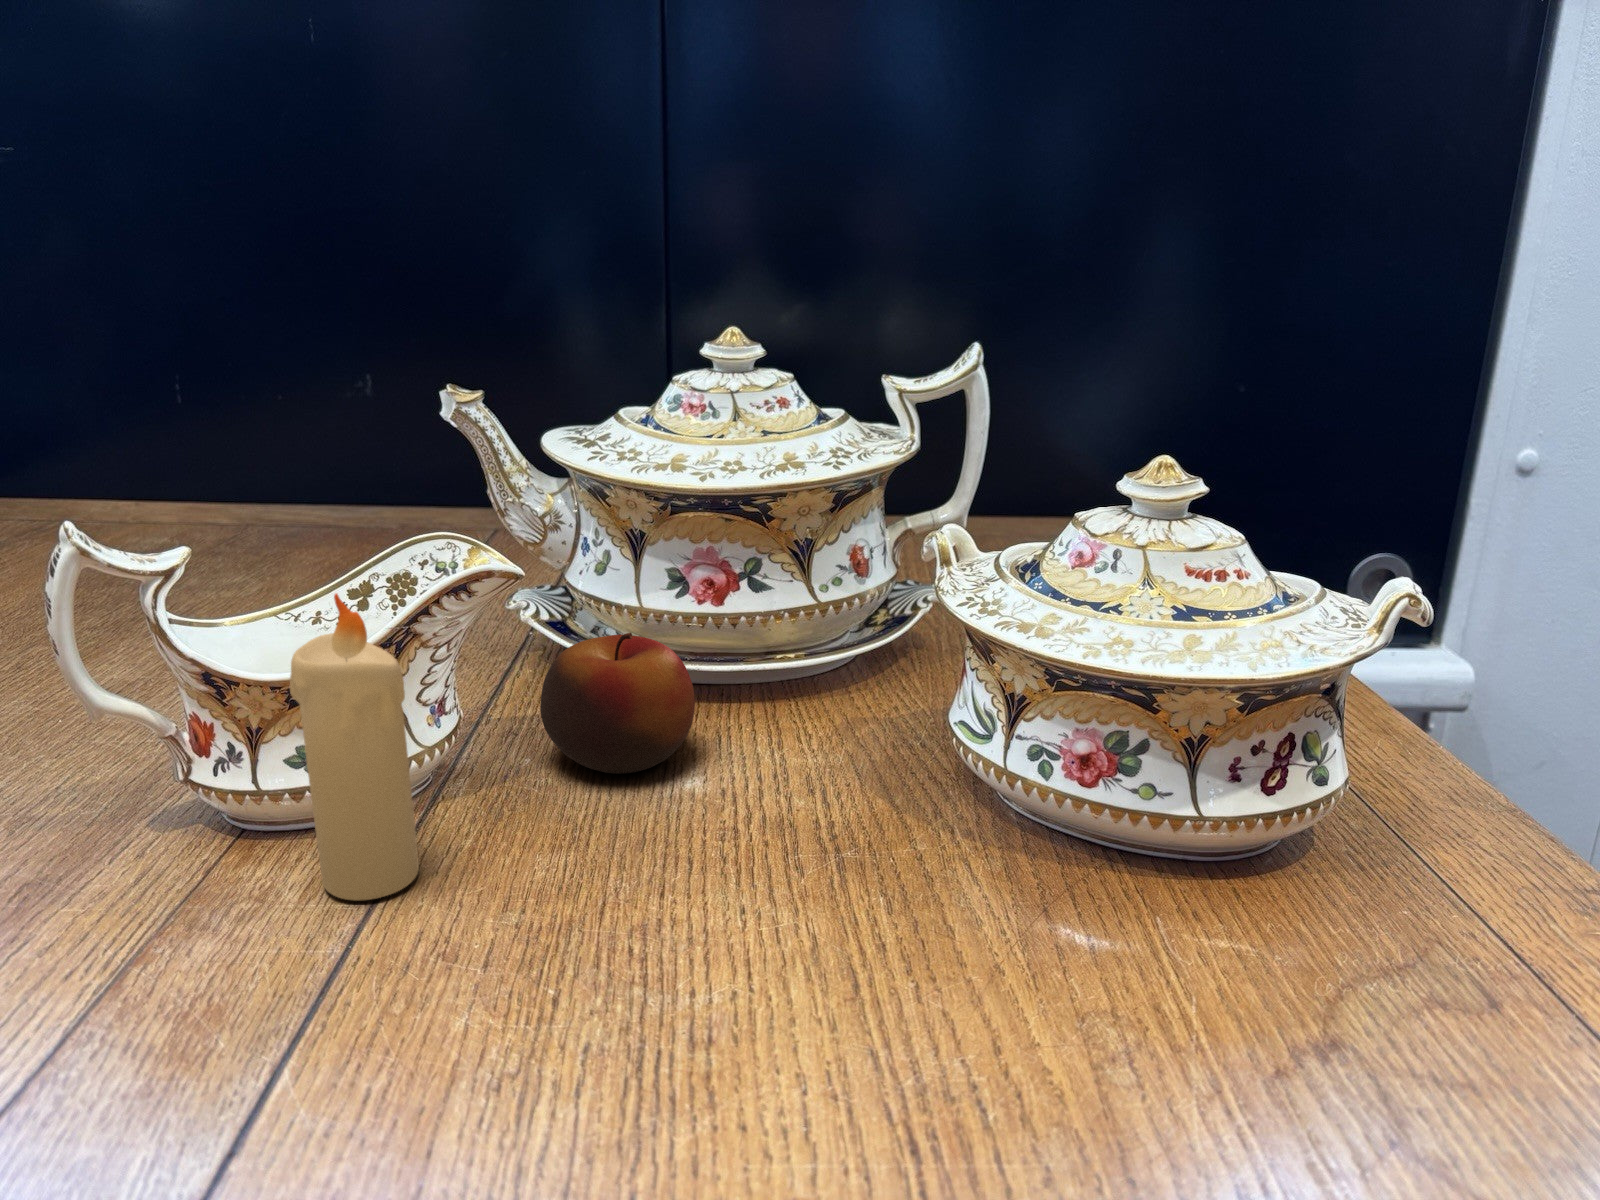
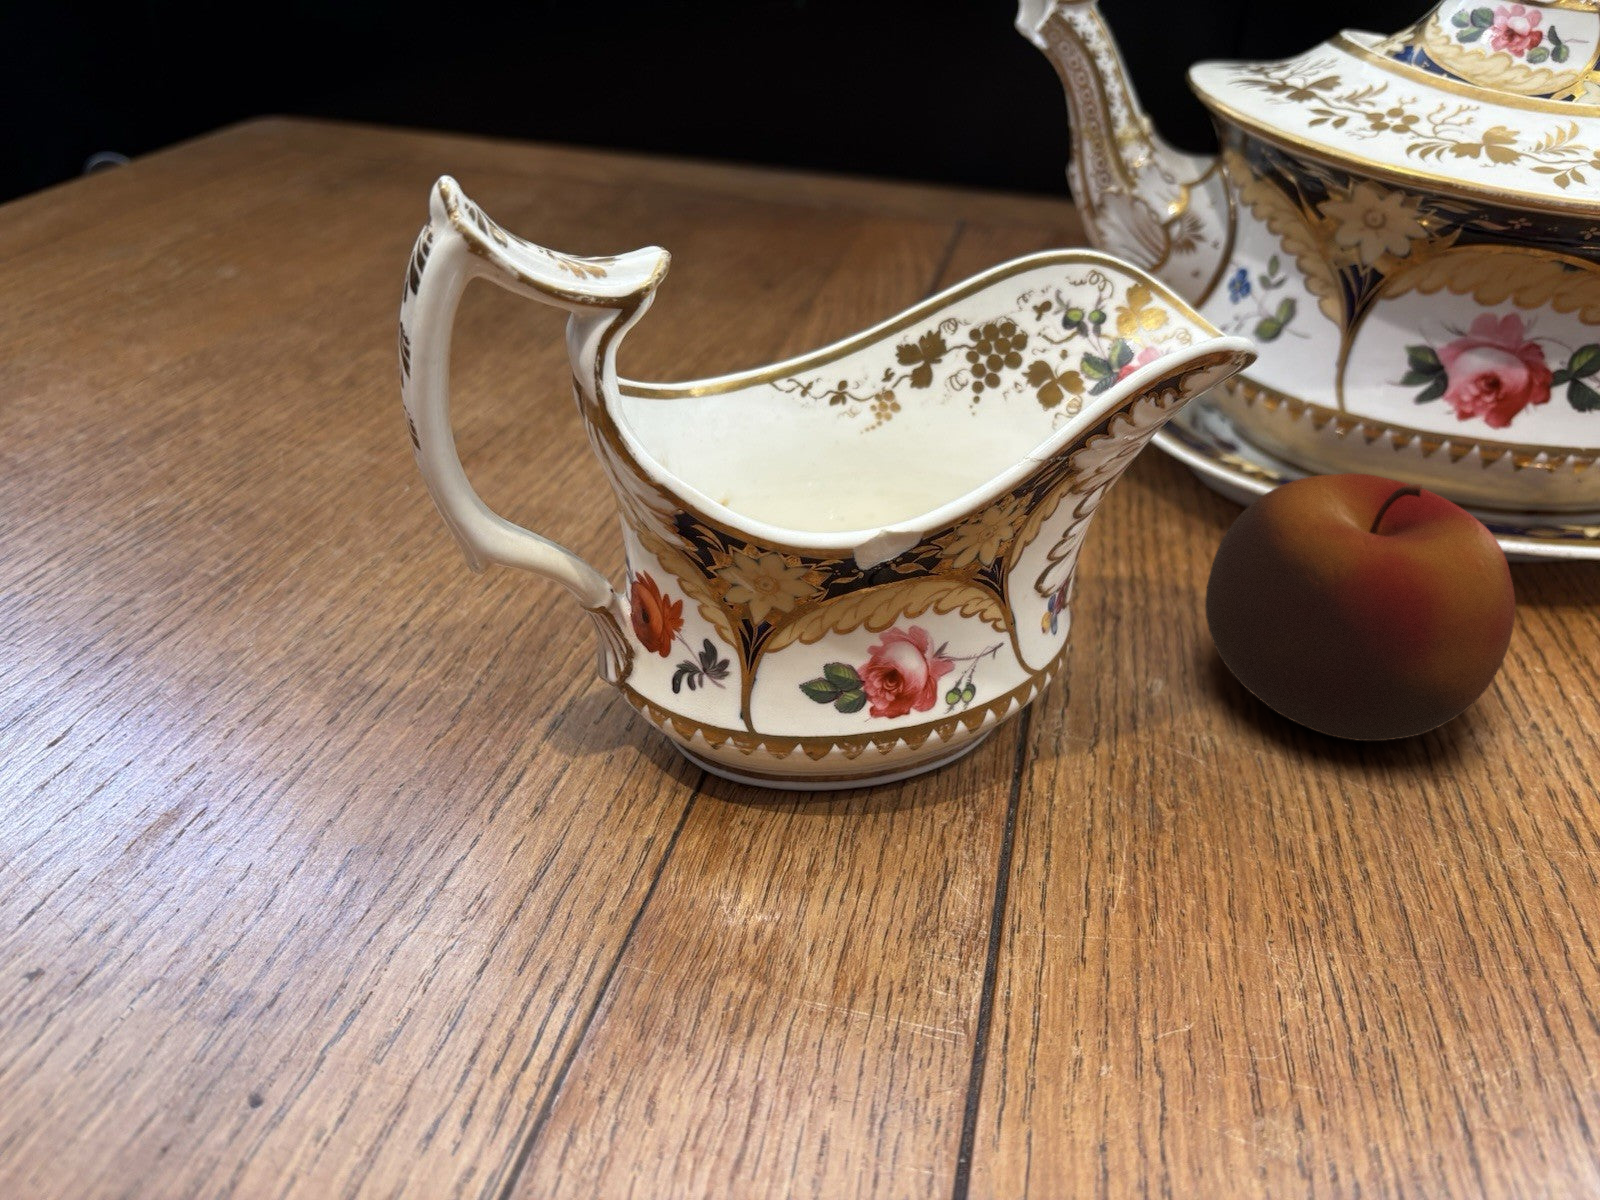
candle: present [290,594,419,900] -> none [864,405,1101,998]

